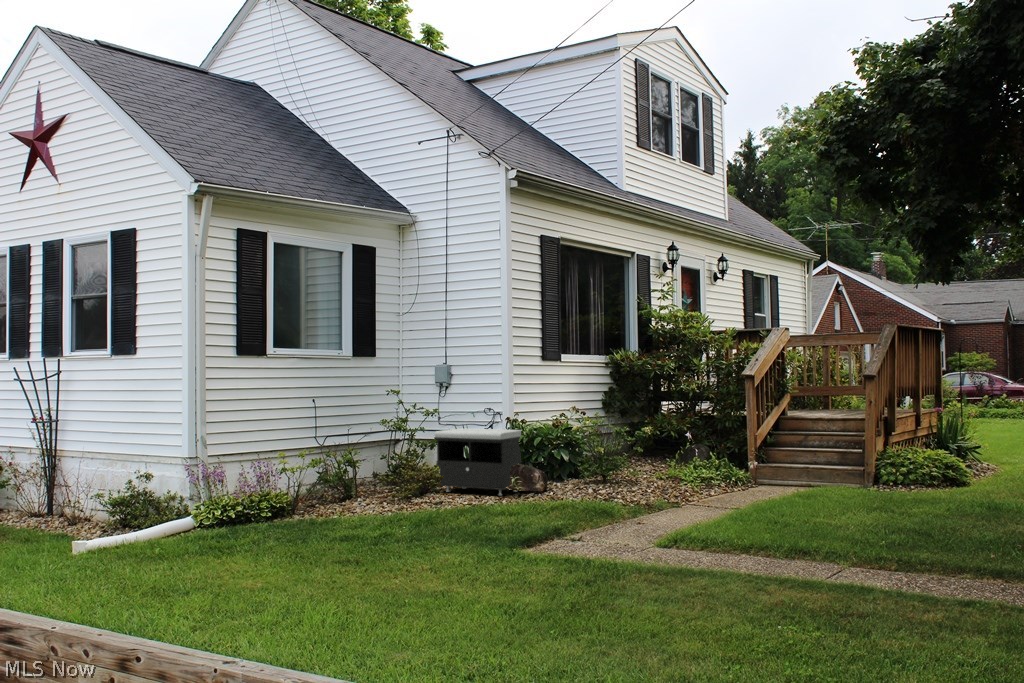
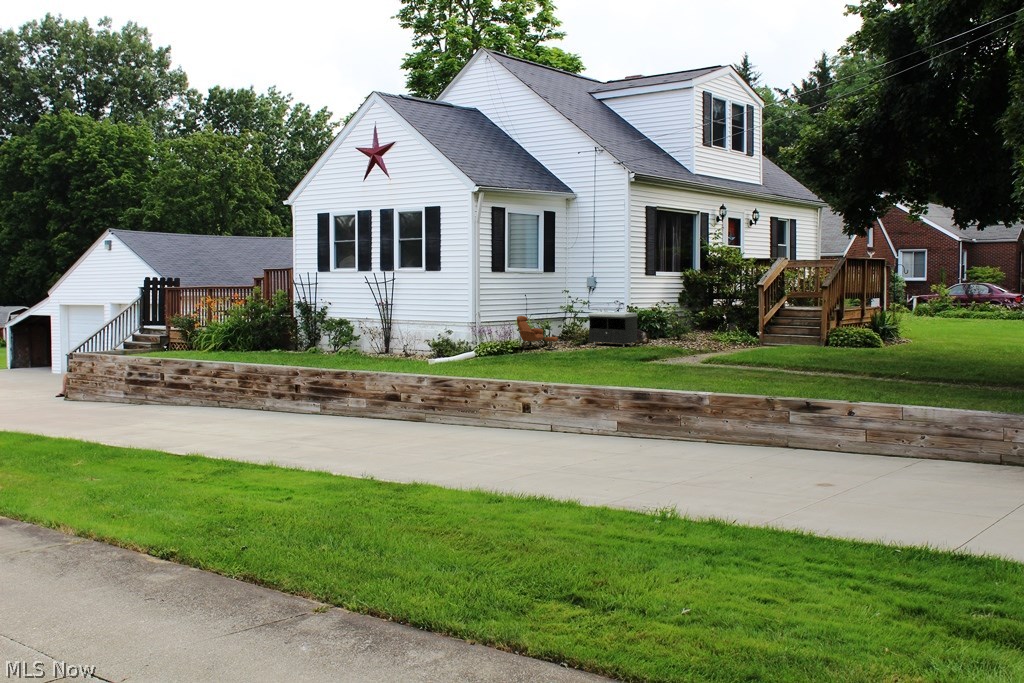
lounge chair: none [291,440,371,508] -> present [517,316,558,349]

